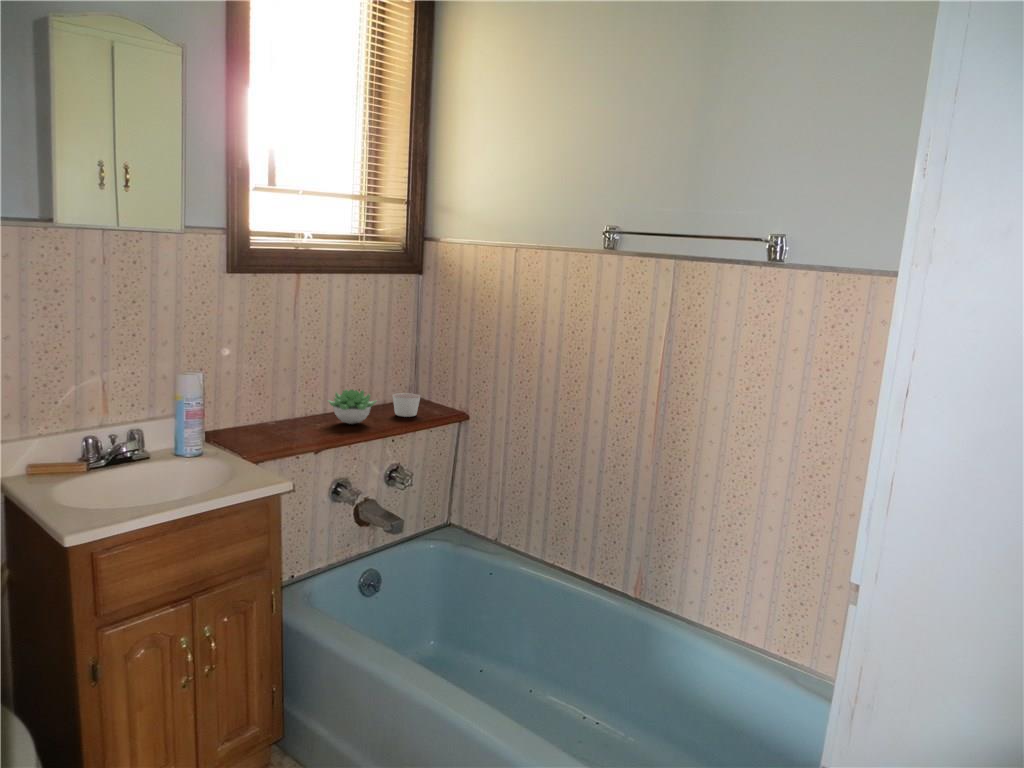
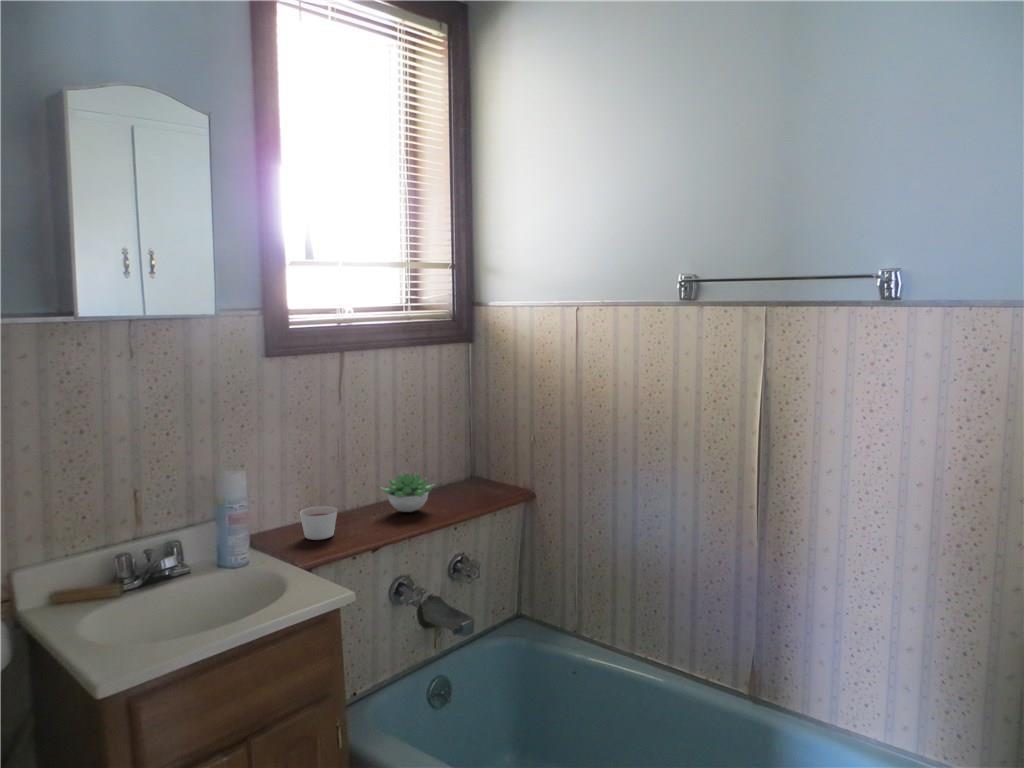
candle: present [393,393,420,417] -> present [300,506,337,540]

